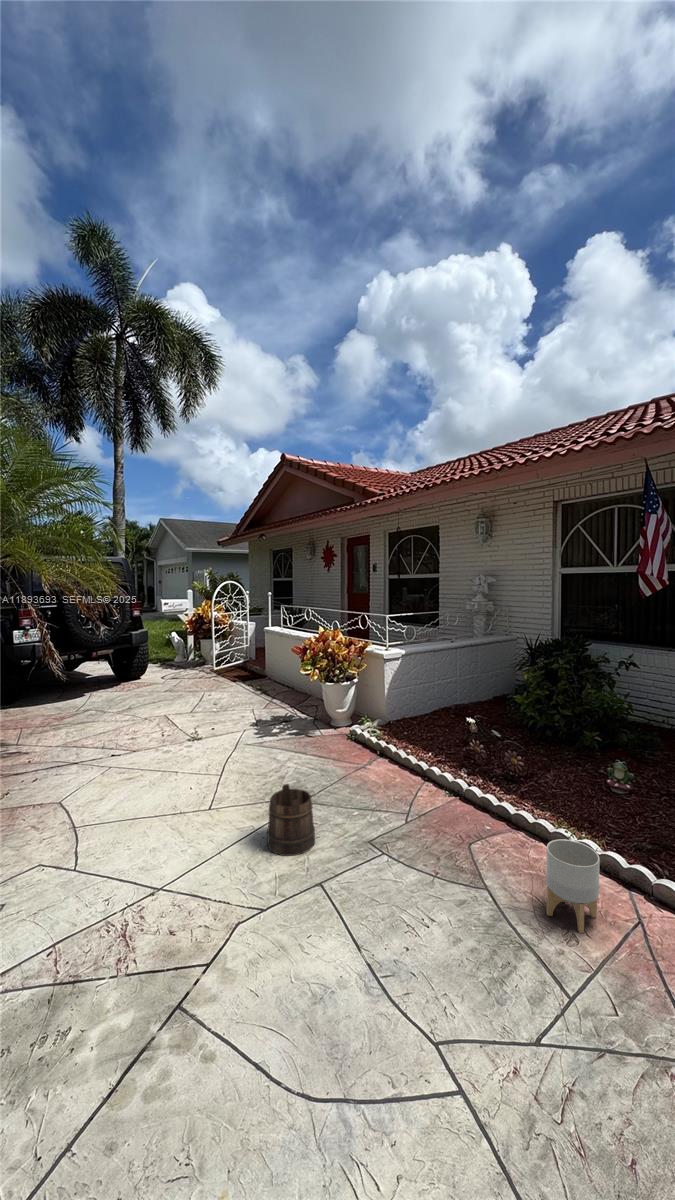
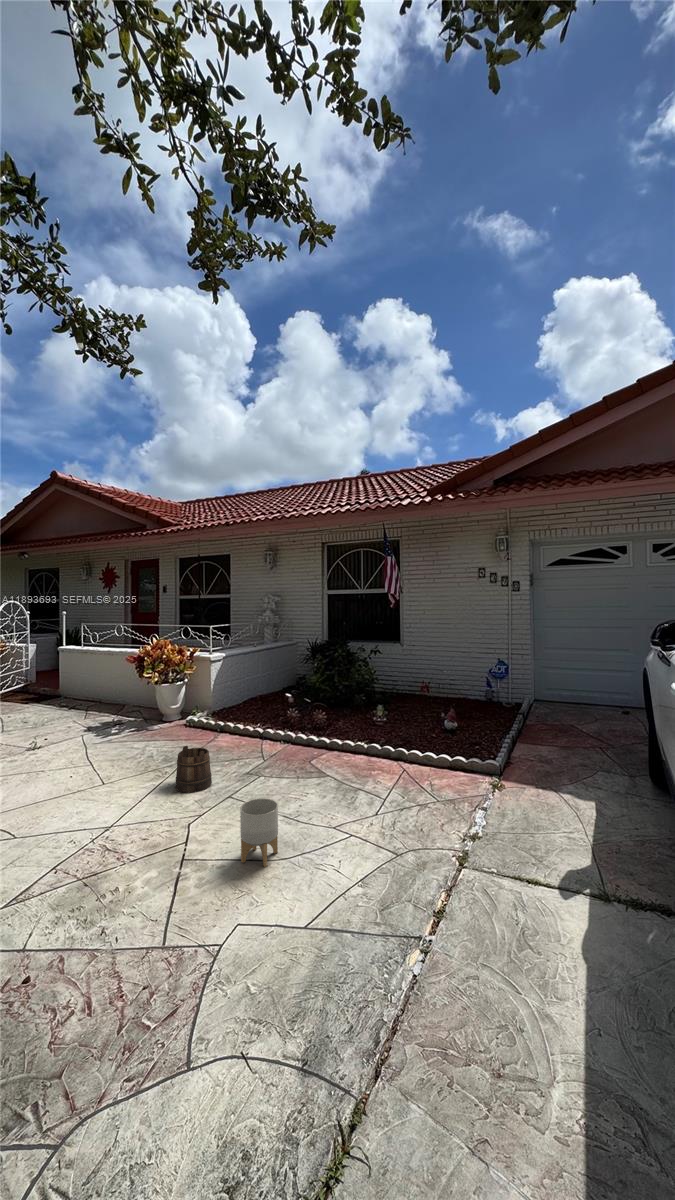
planter: present [546,839,600,933] -> present [240,798,278,867]

